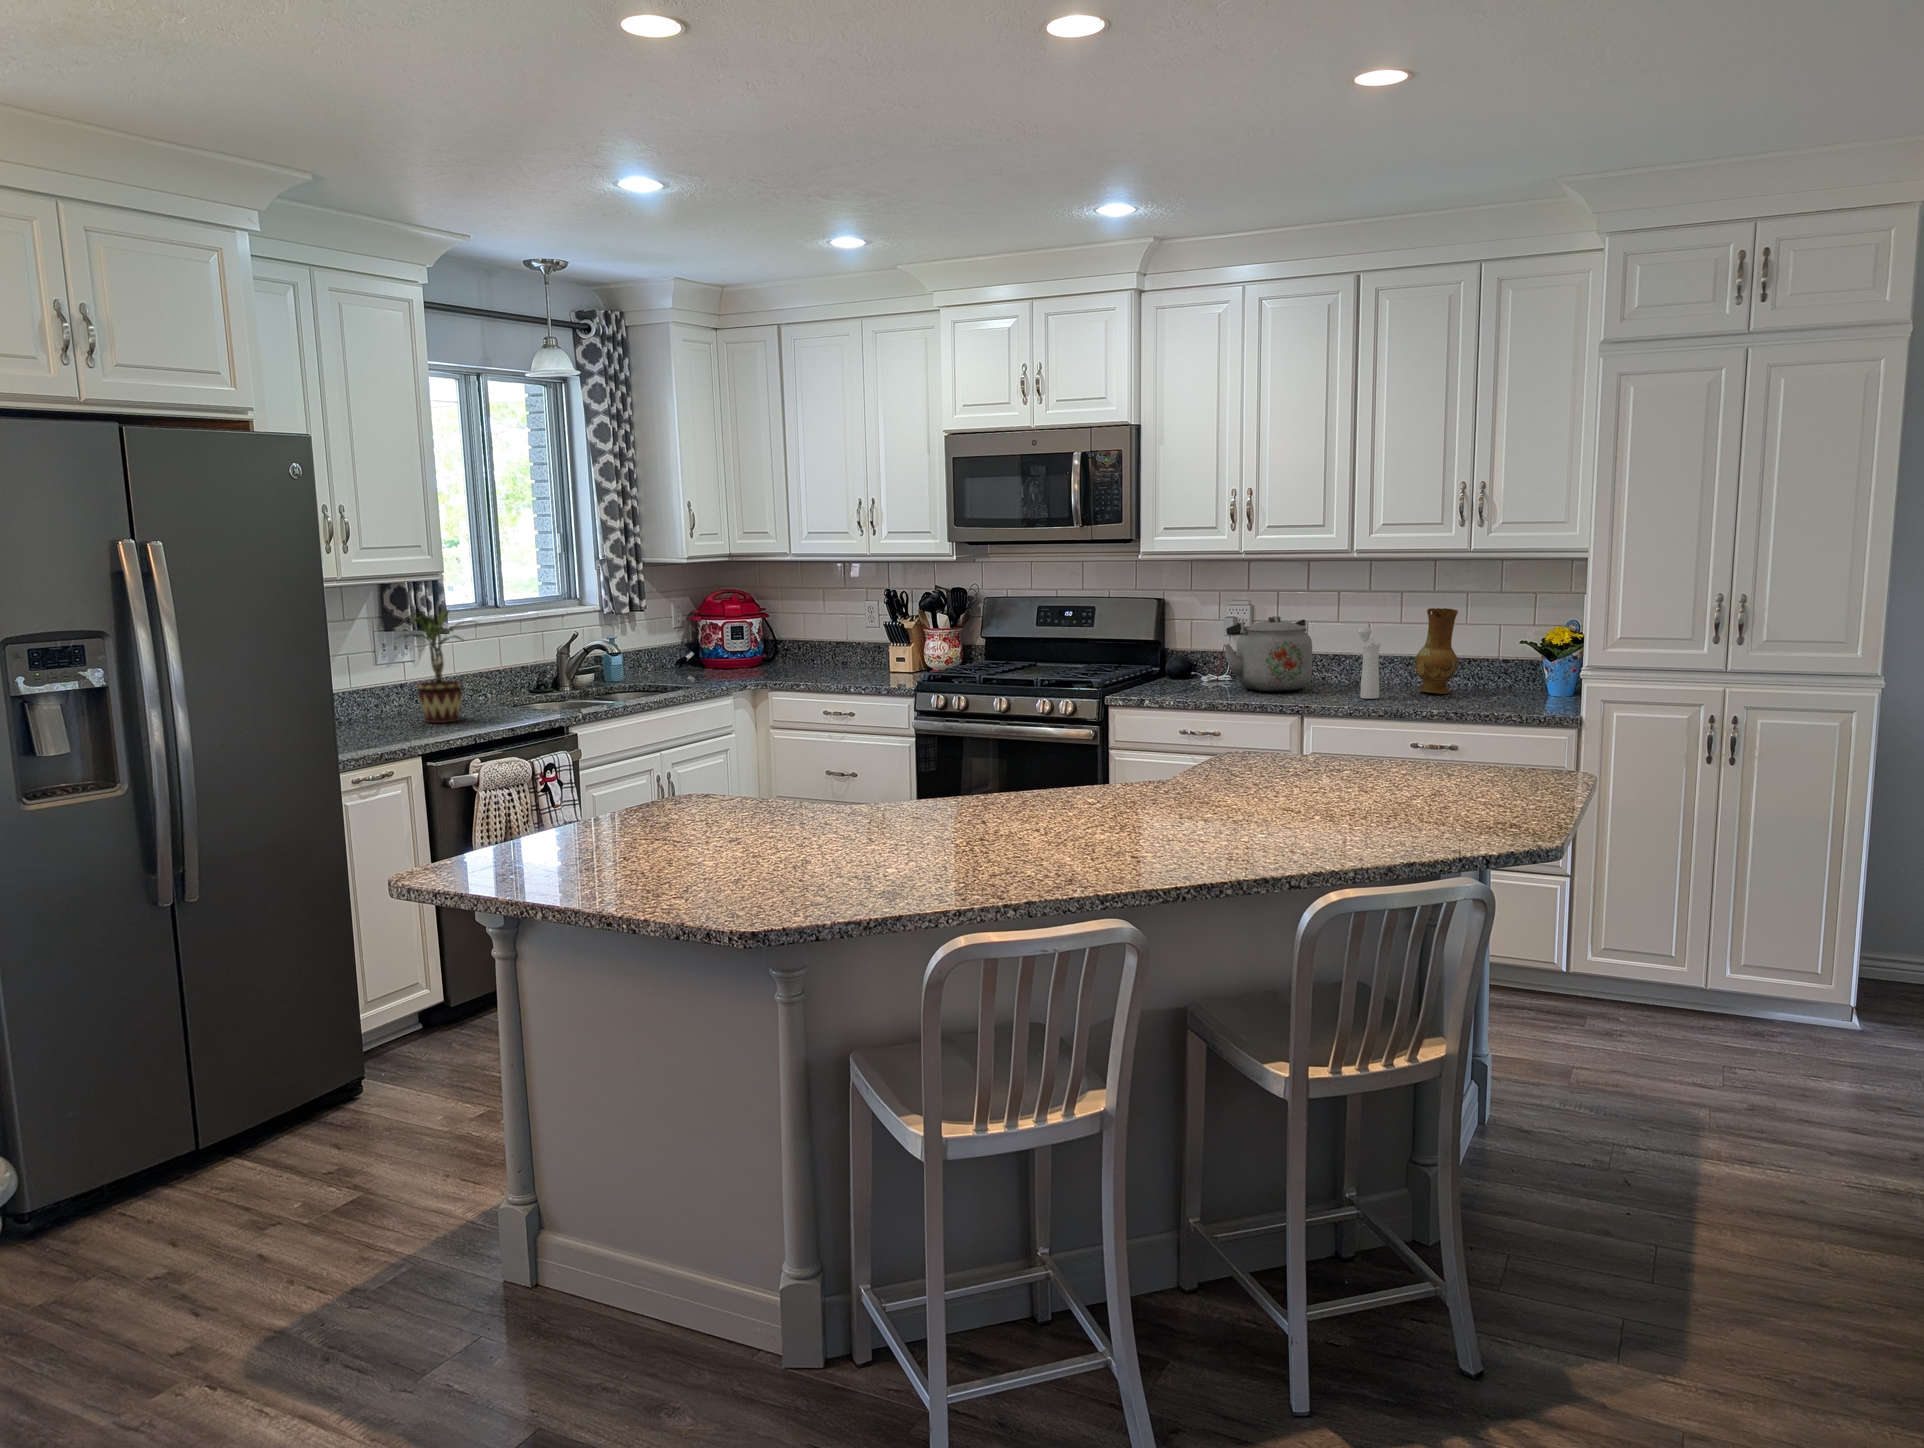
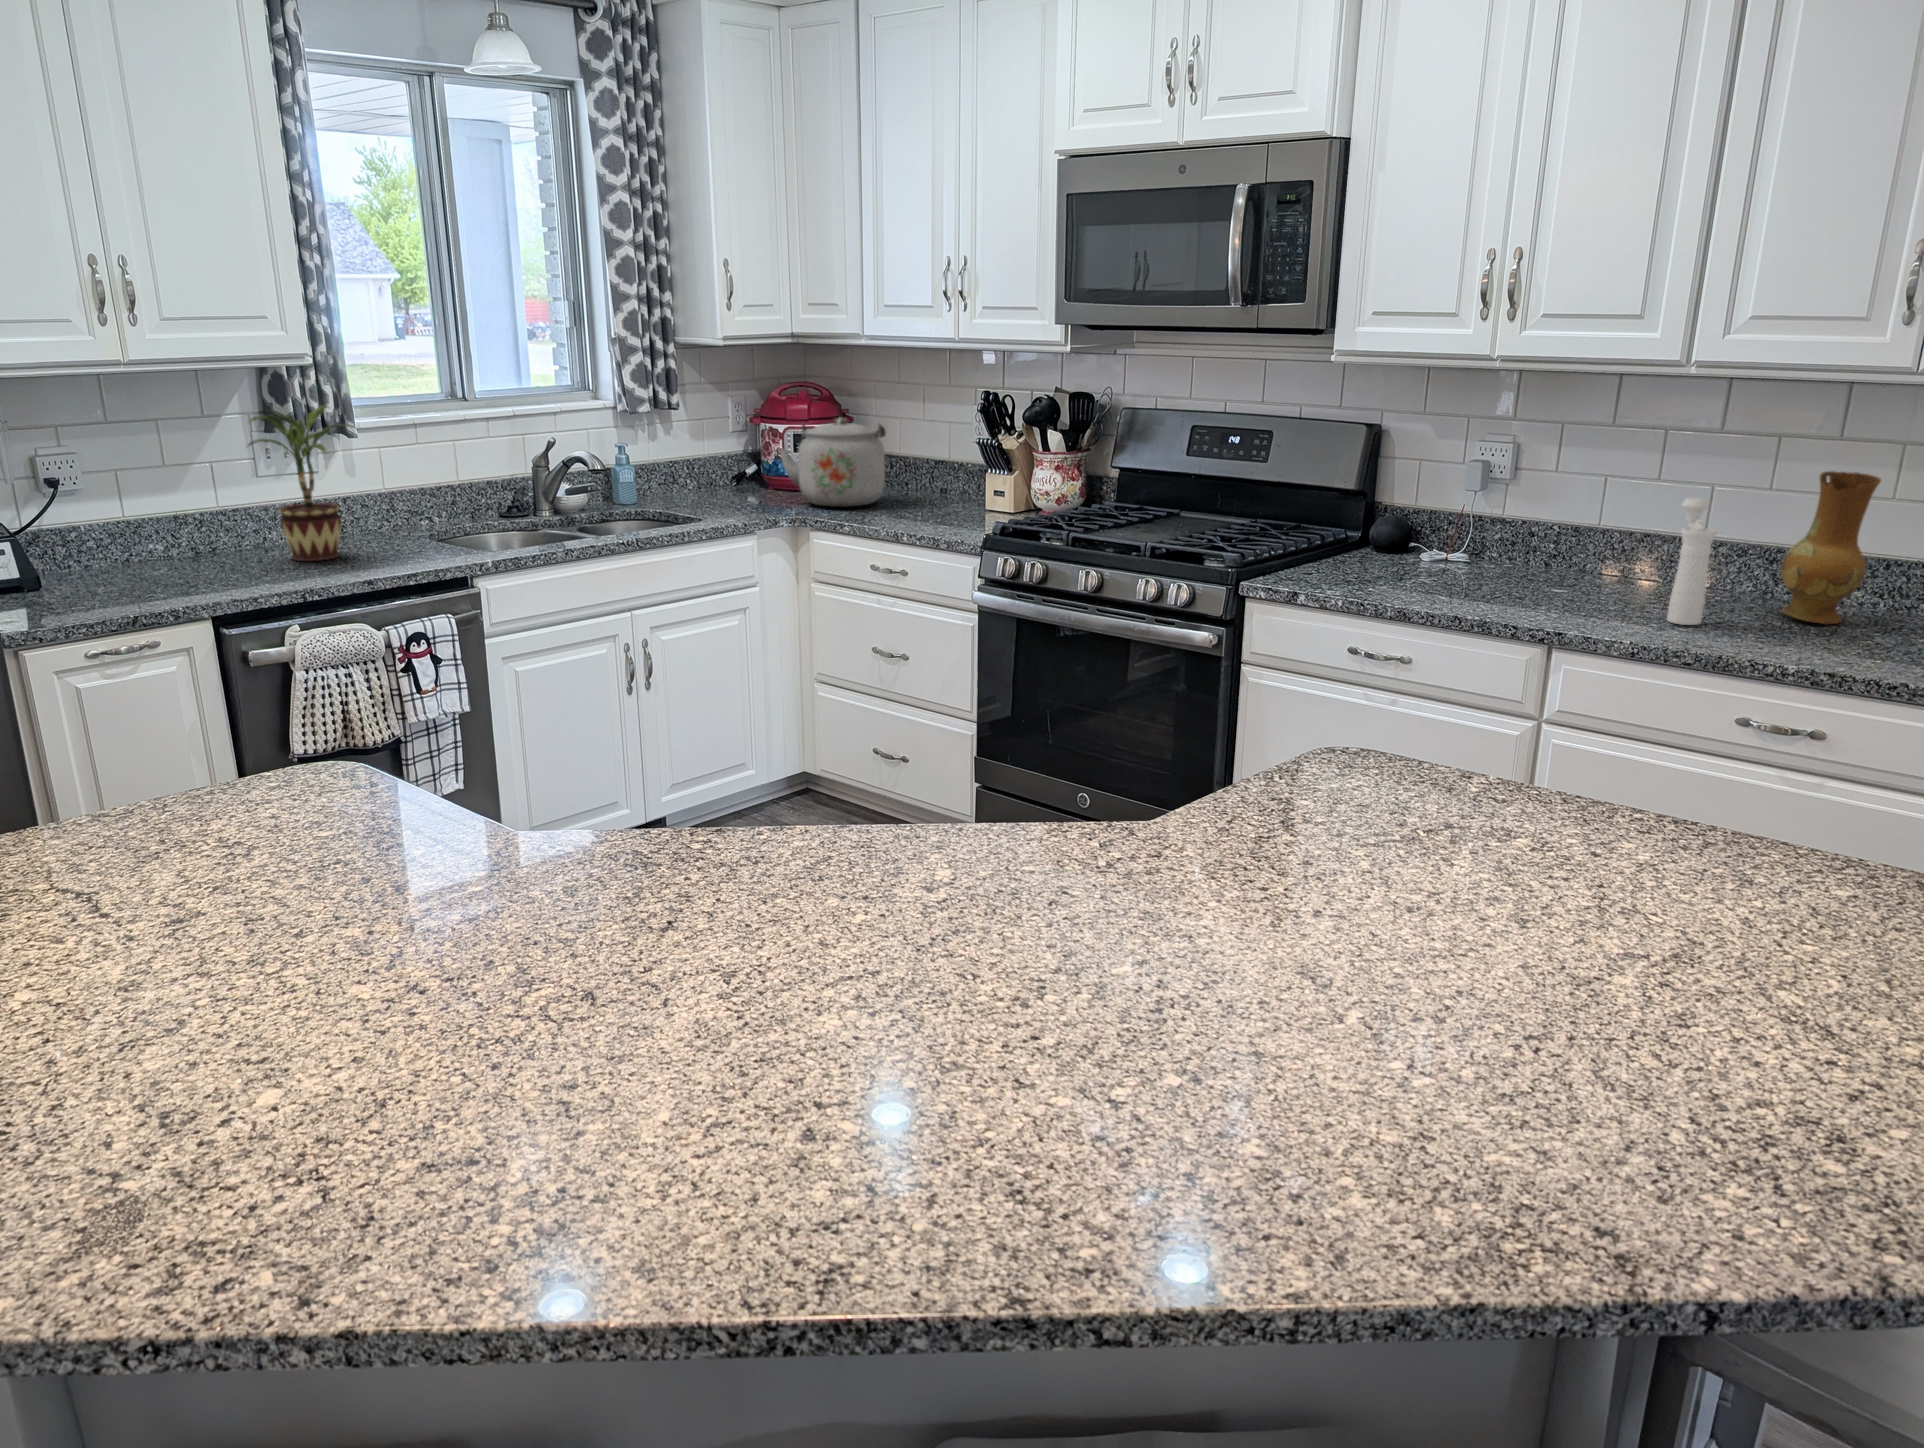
kettle: present [1224,616,1312,691] -> present [780,418,886,507]

